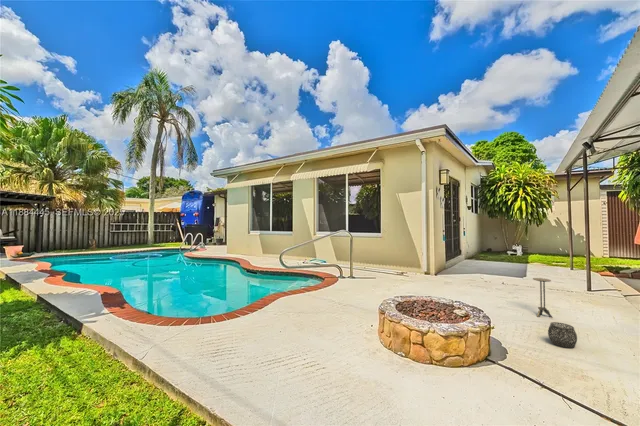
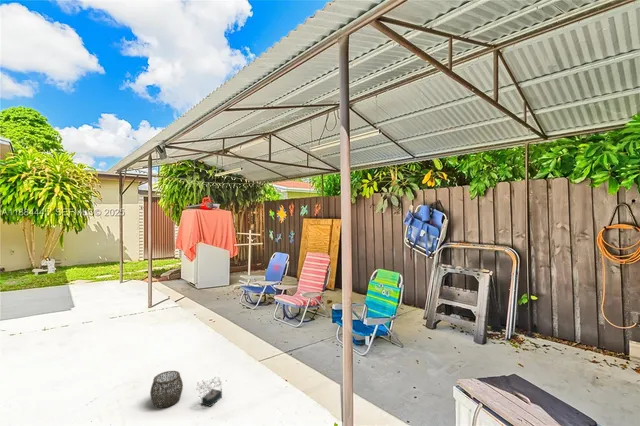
side table: present [533,278,552,318] -> none [112,312,135,369]
decorative plant: none [584,338,617,365] -> present [199,380,222,406]

